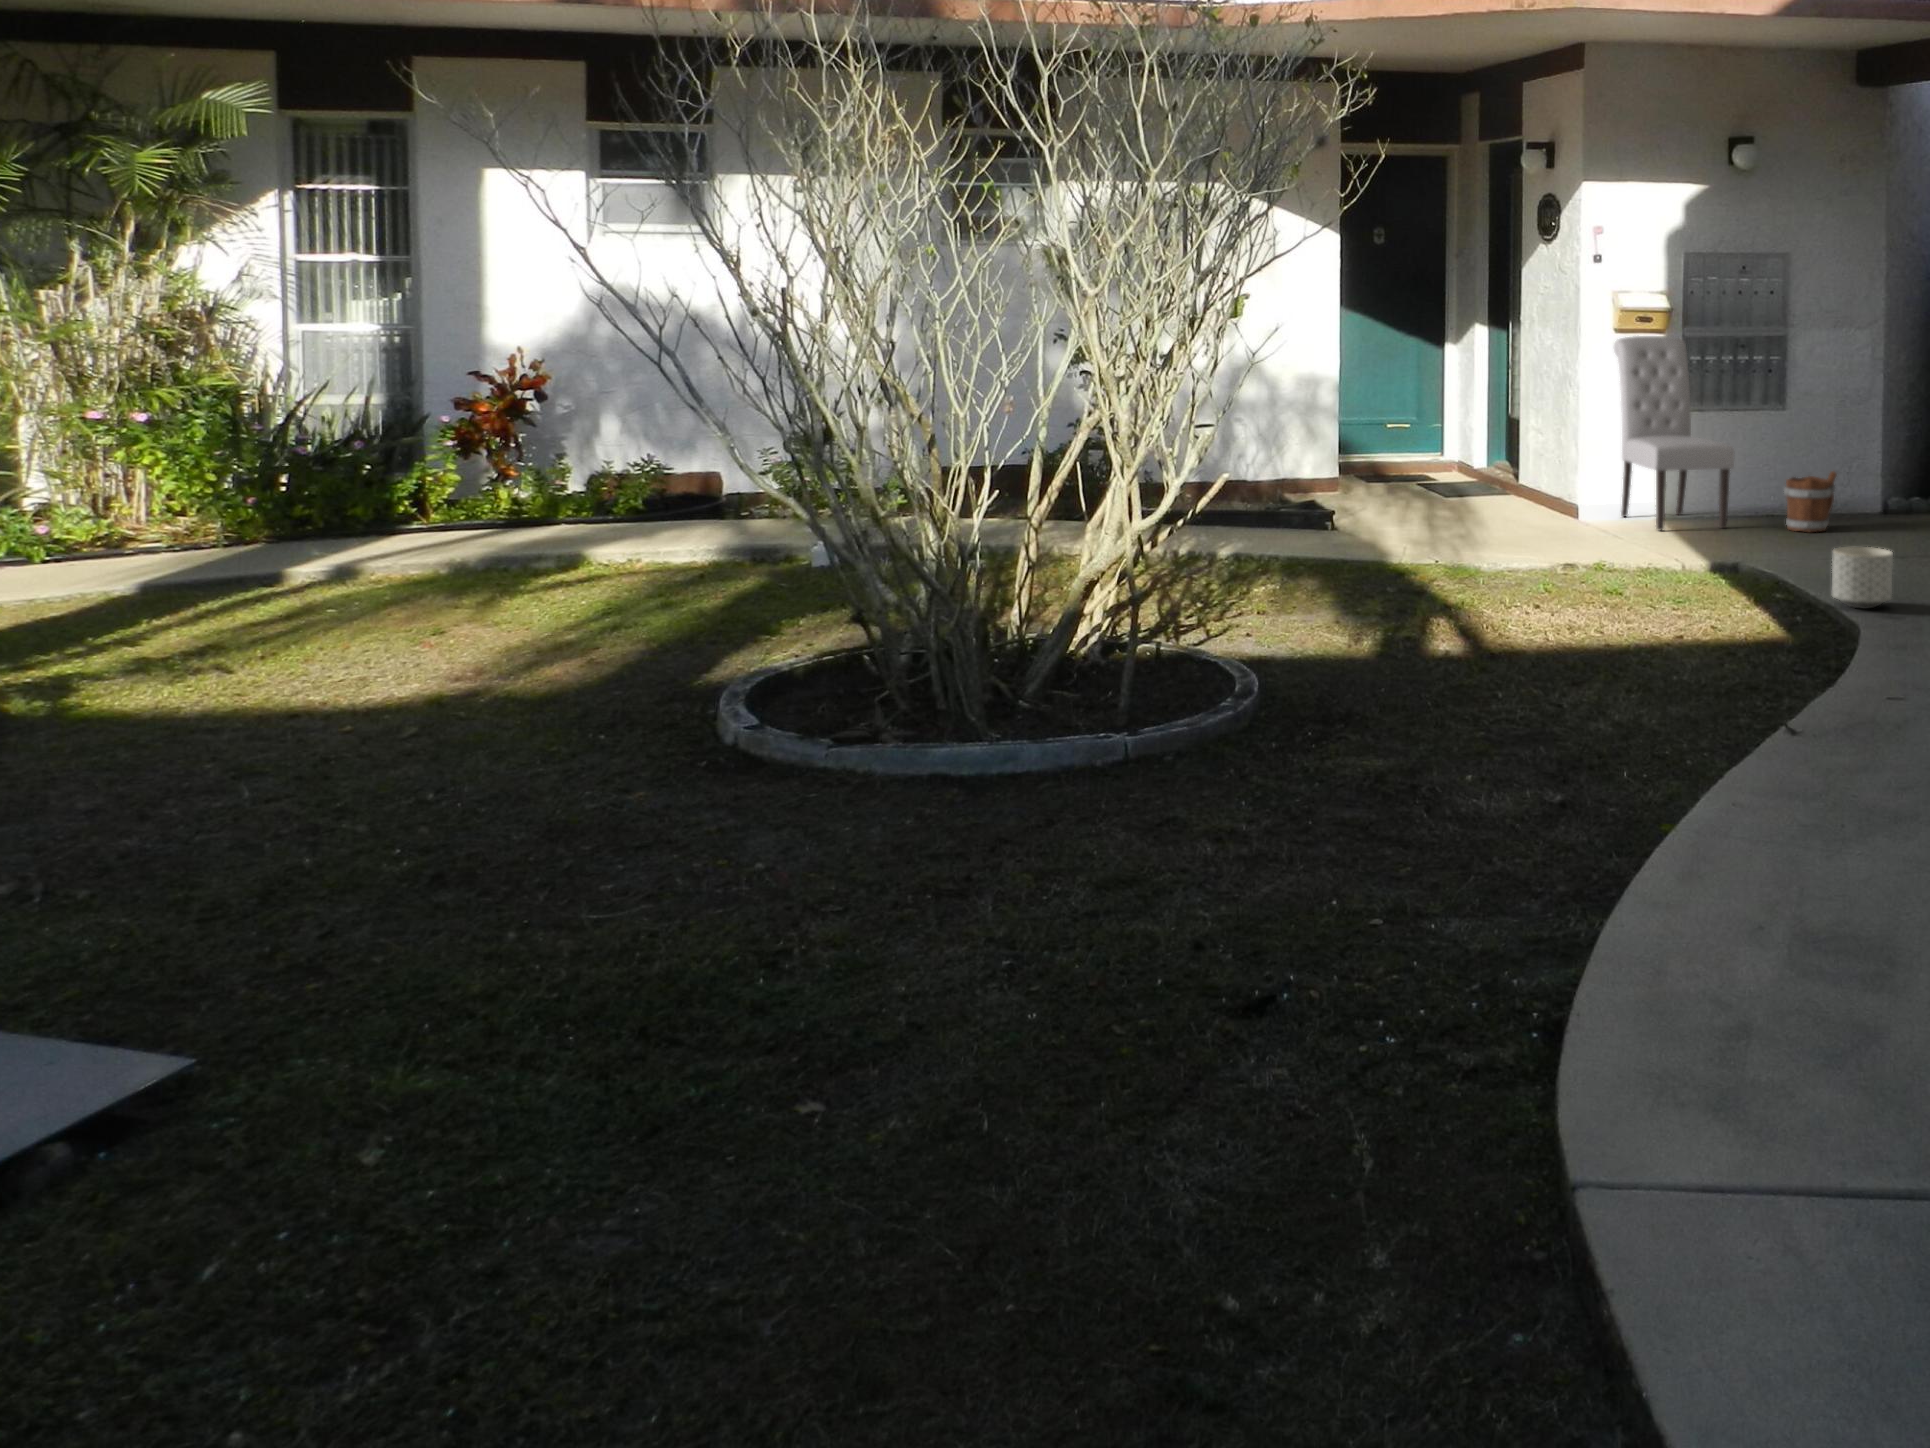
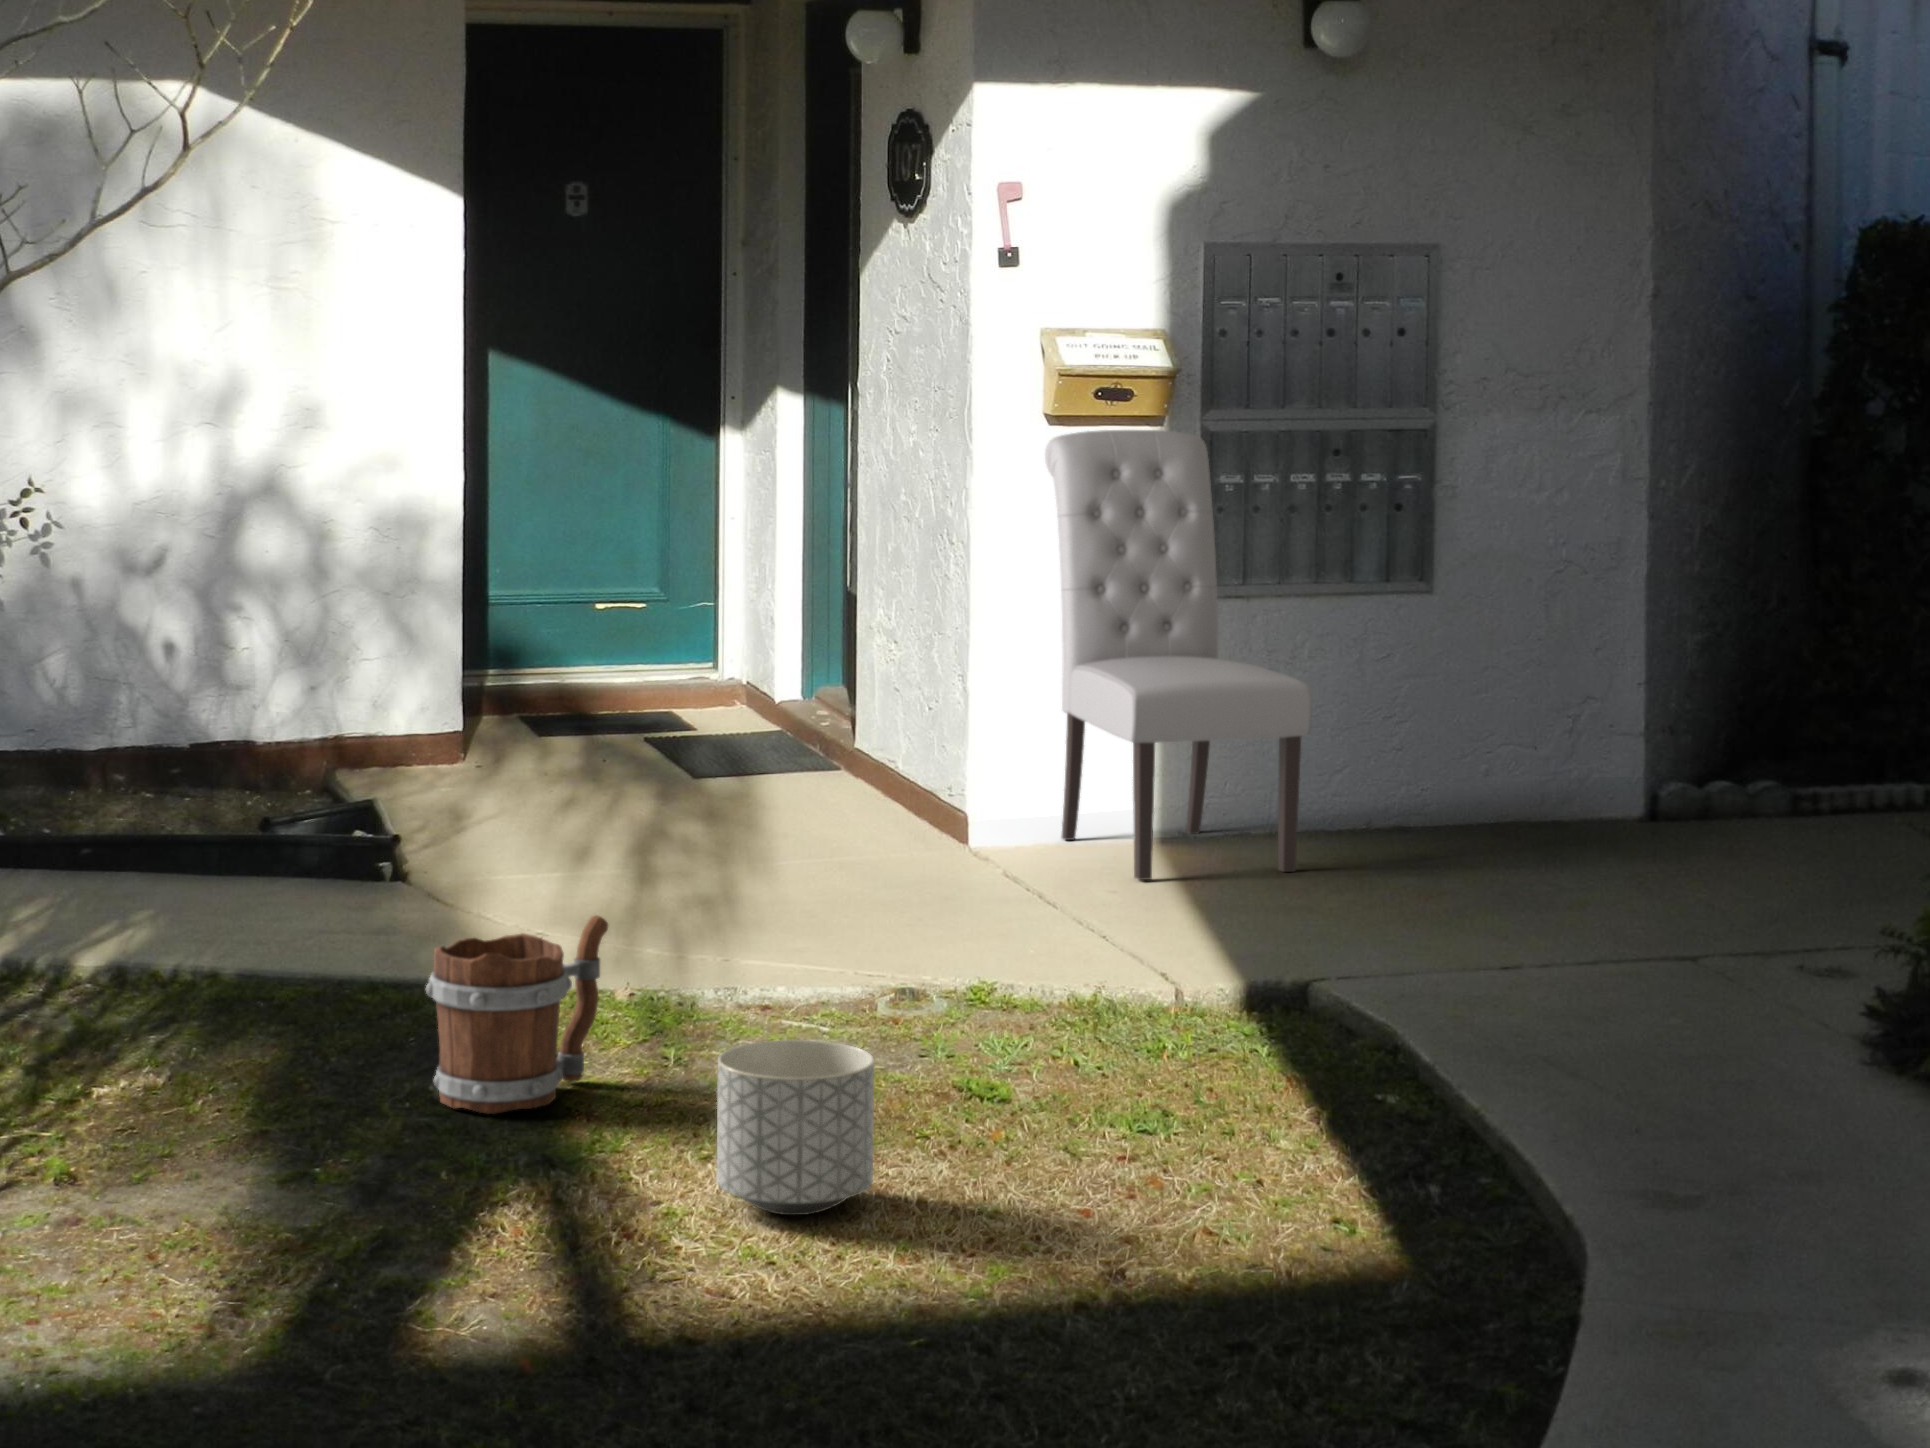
bucket: present [1784,471,1836,533] -> present [426,915,608,1114]
planter: present [1832,547,1893,609] -> present [717,1040,874,1215]

